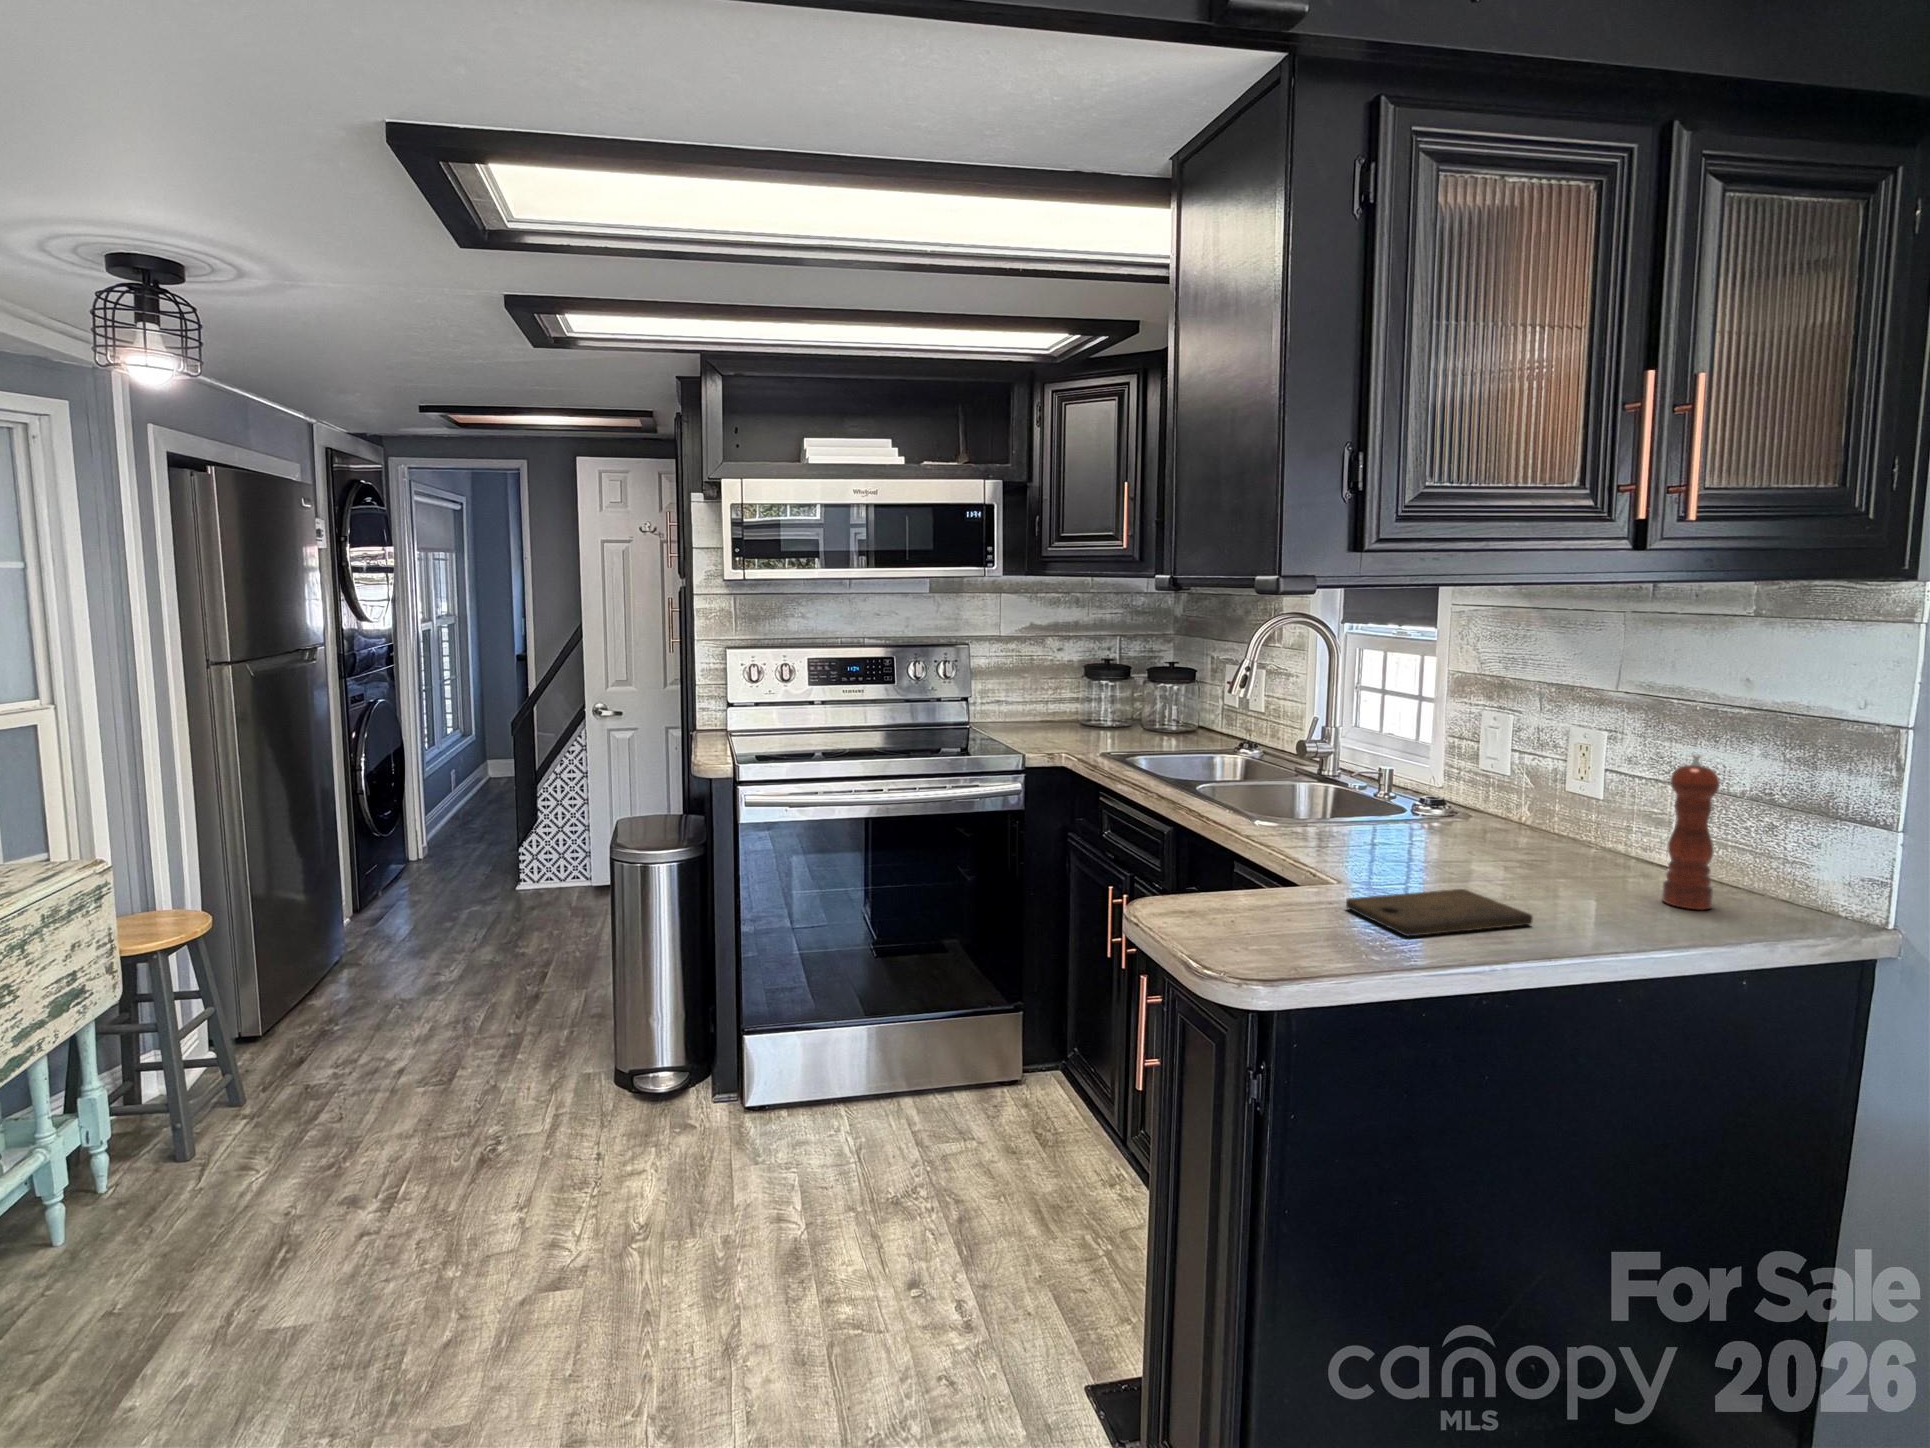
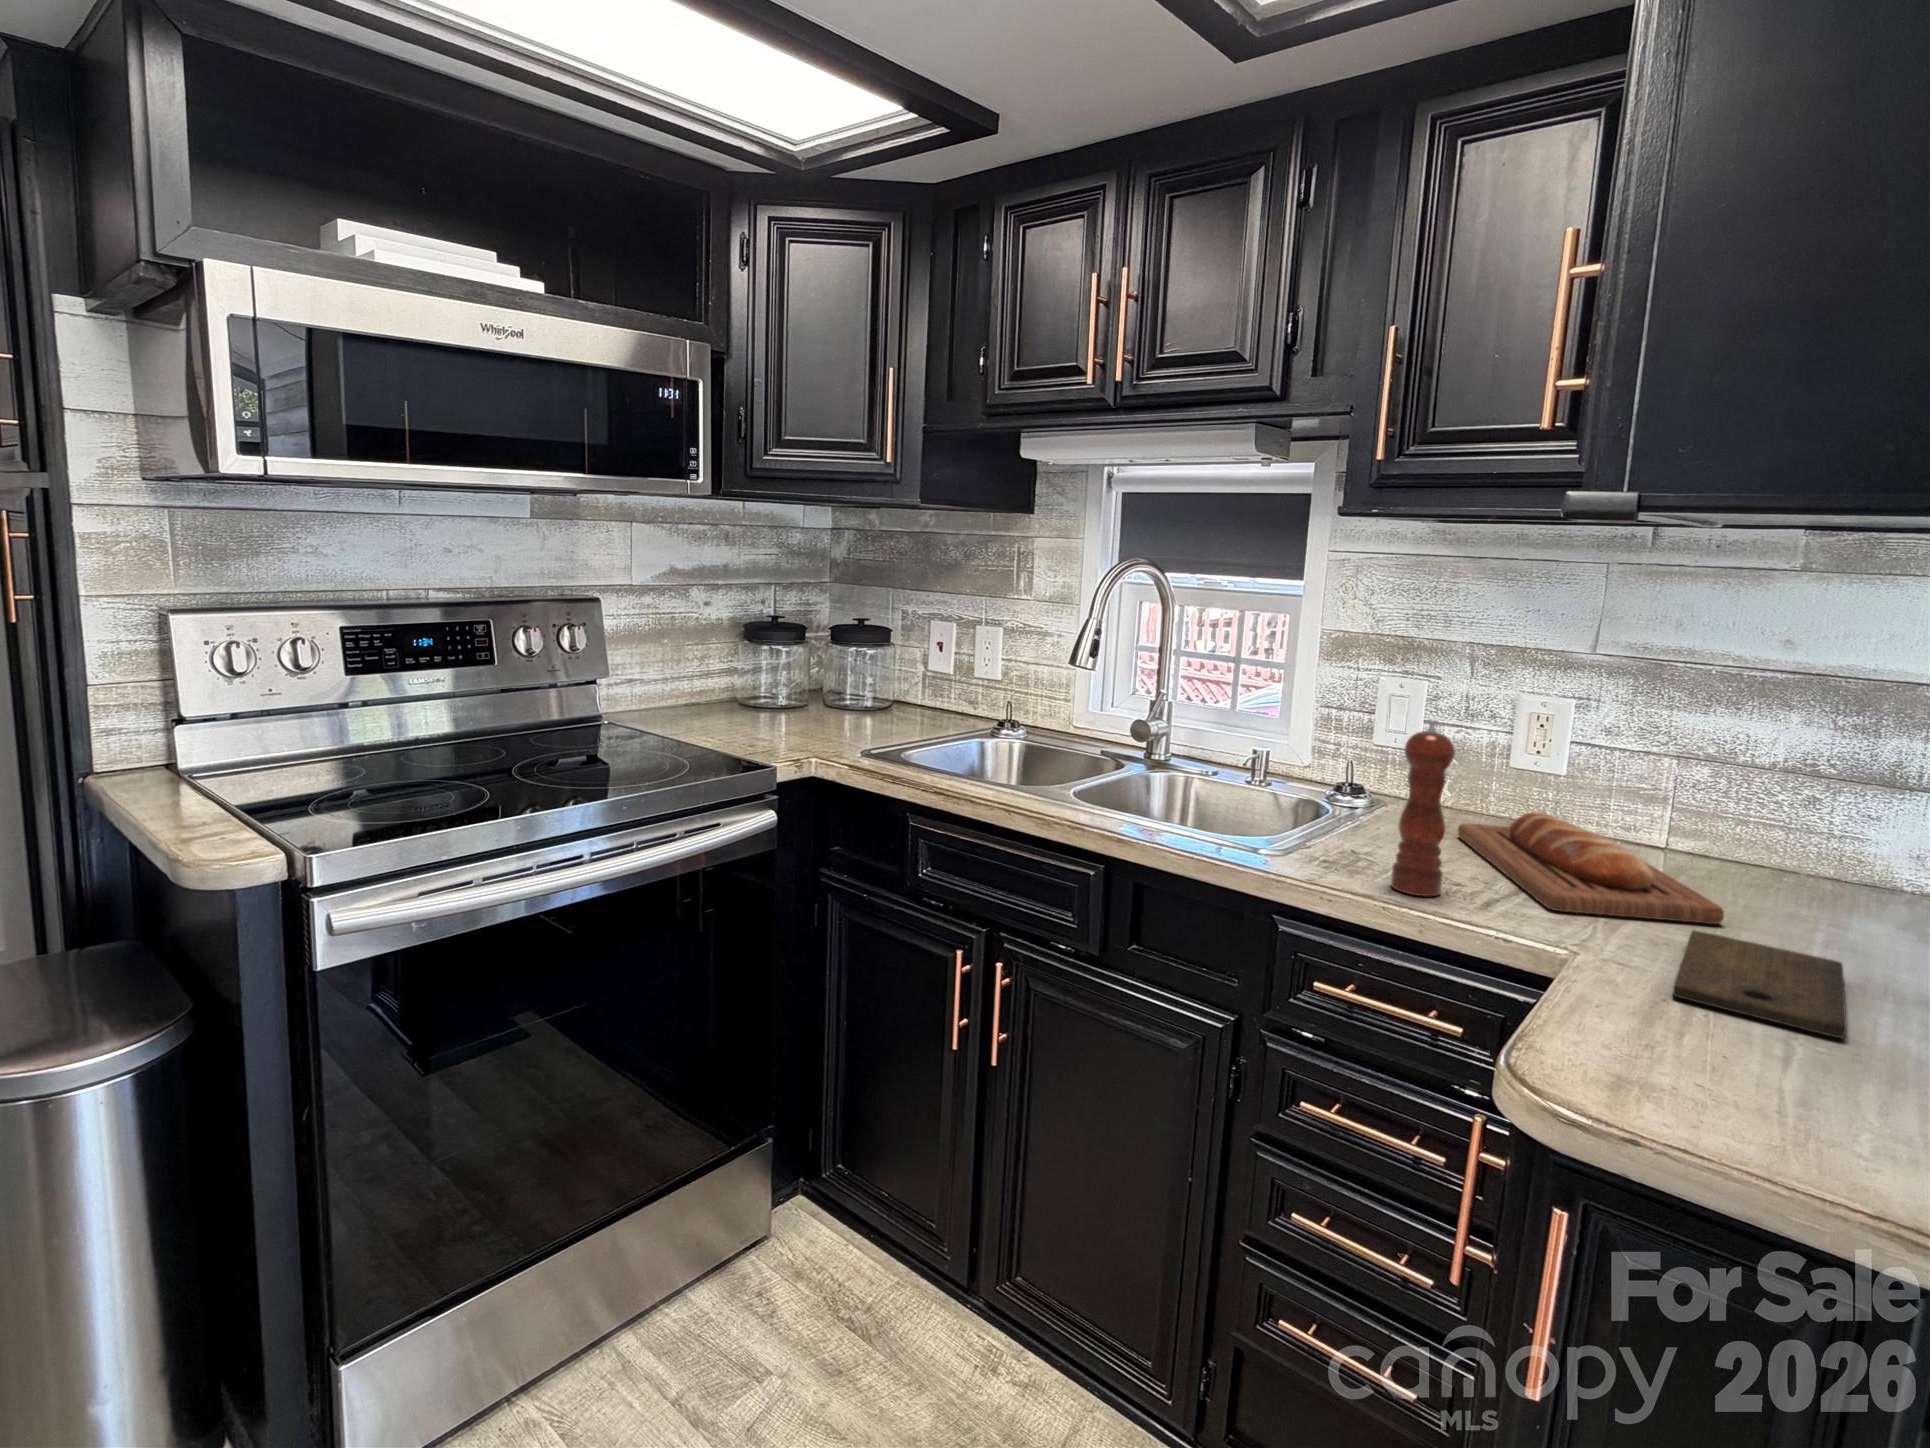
pepper mill: present [1662,754,1720,910] -> present [1391,719,1455,896]
bread loaf: none [1399,819,1586,897] -> present [1458,812,1724,924]

